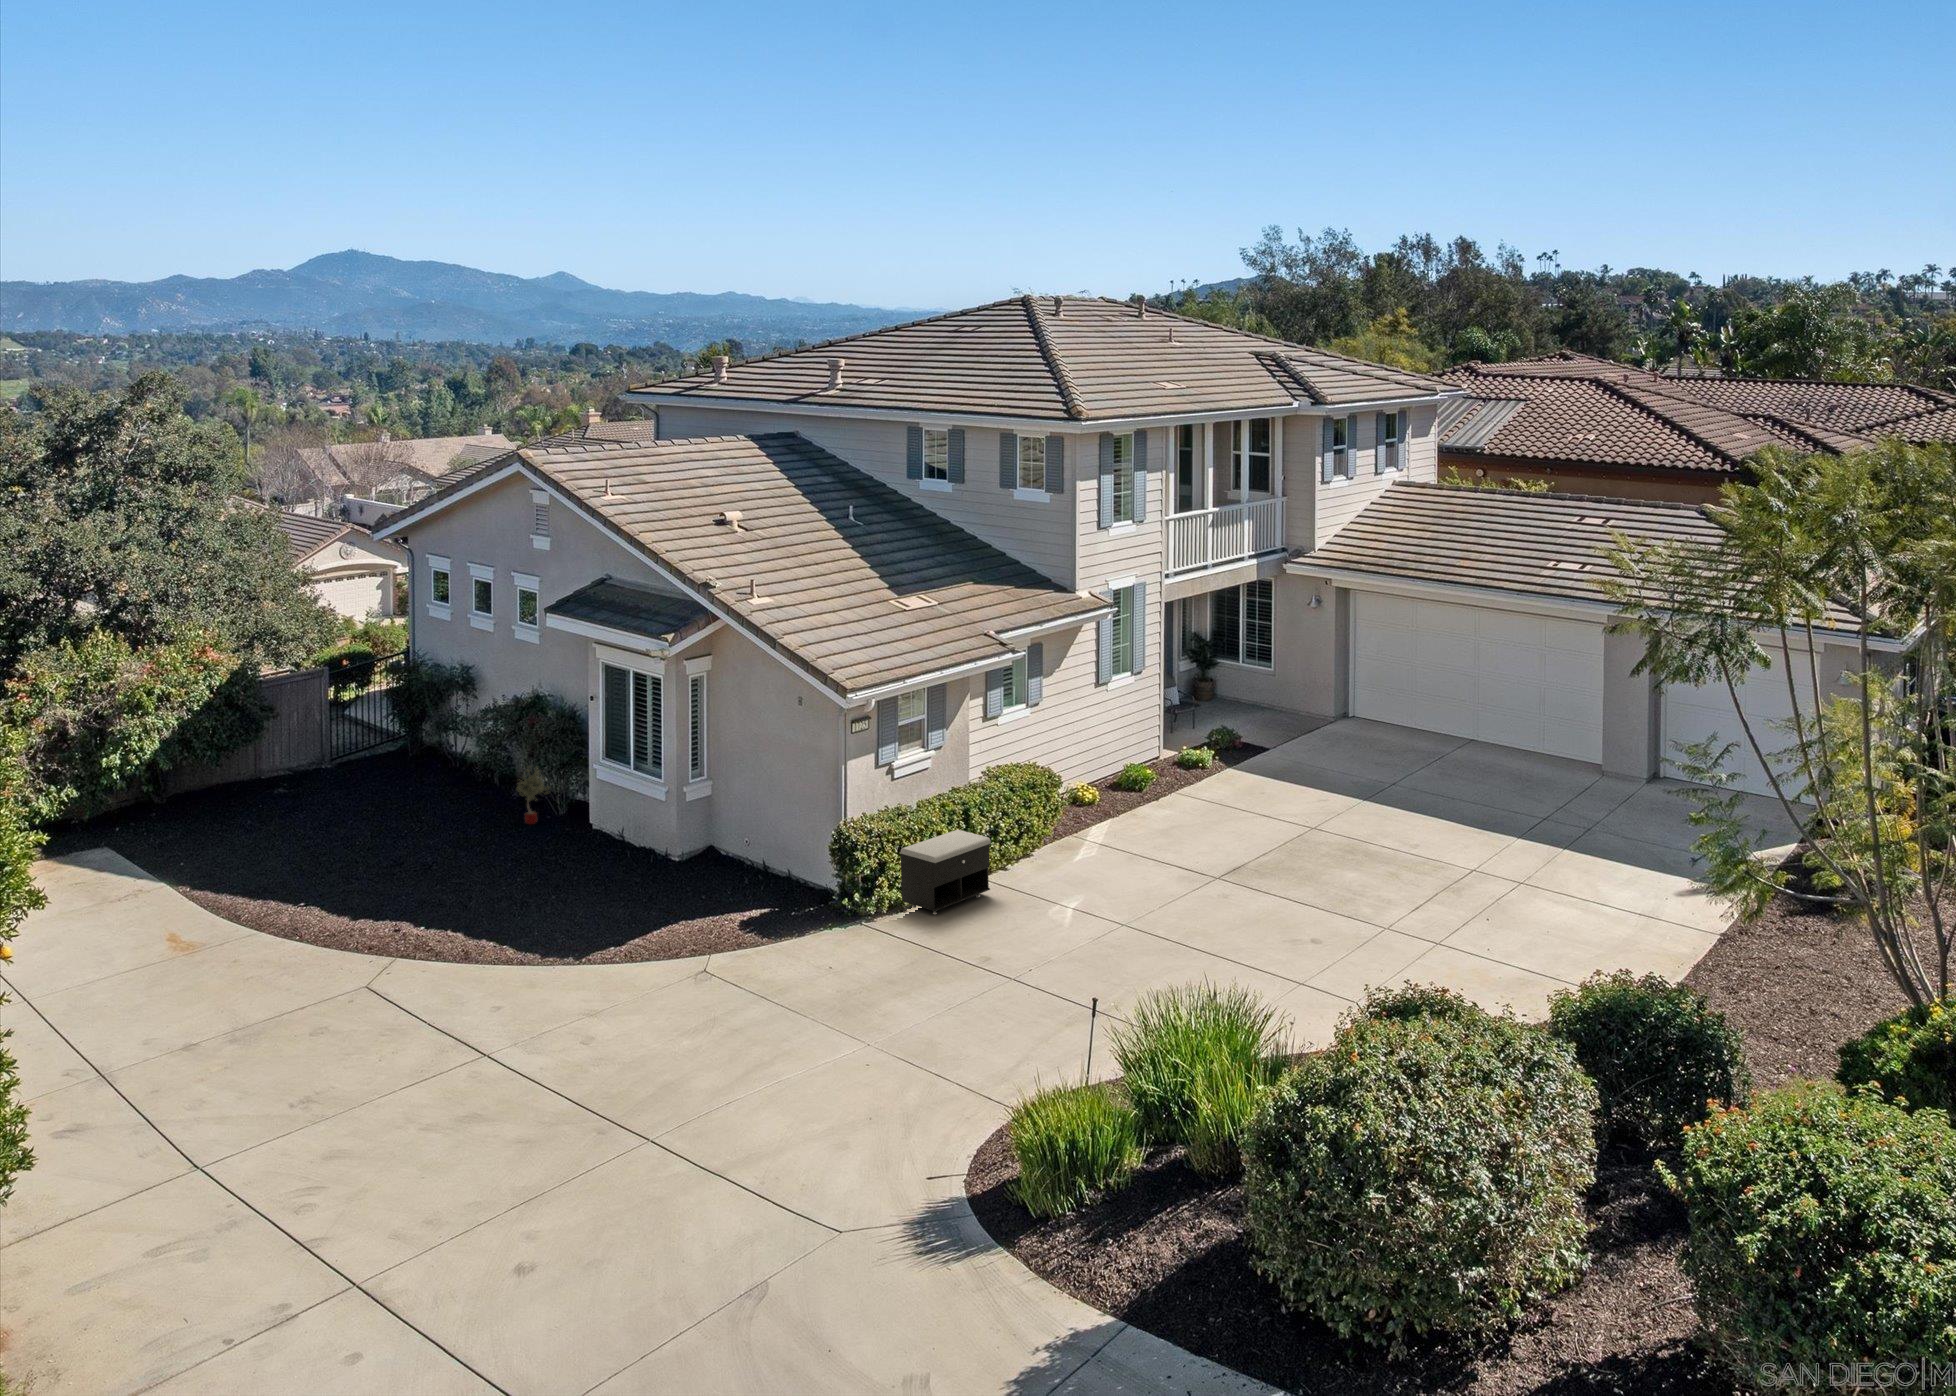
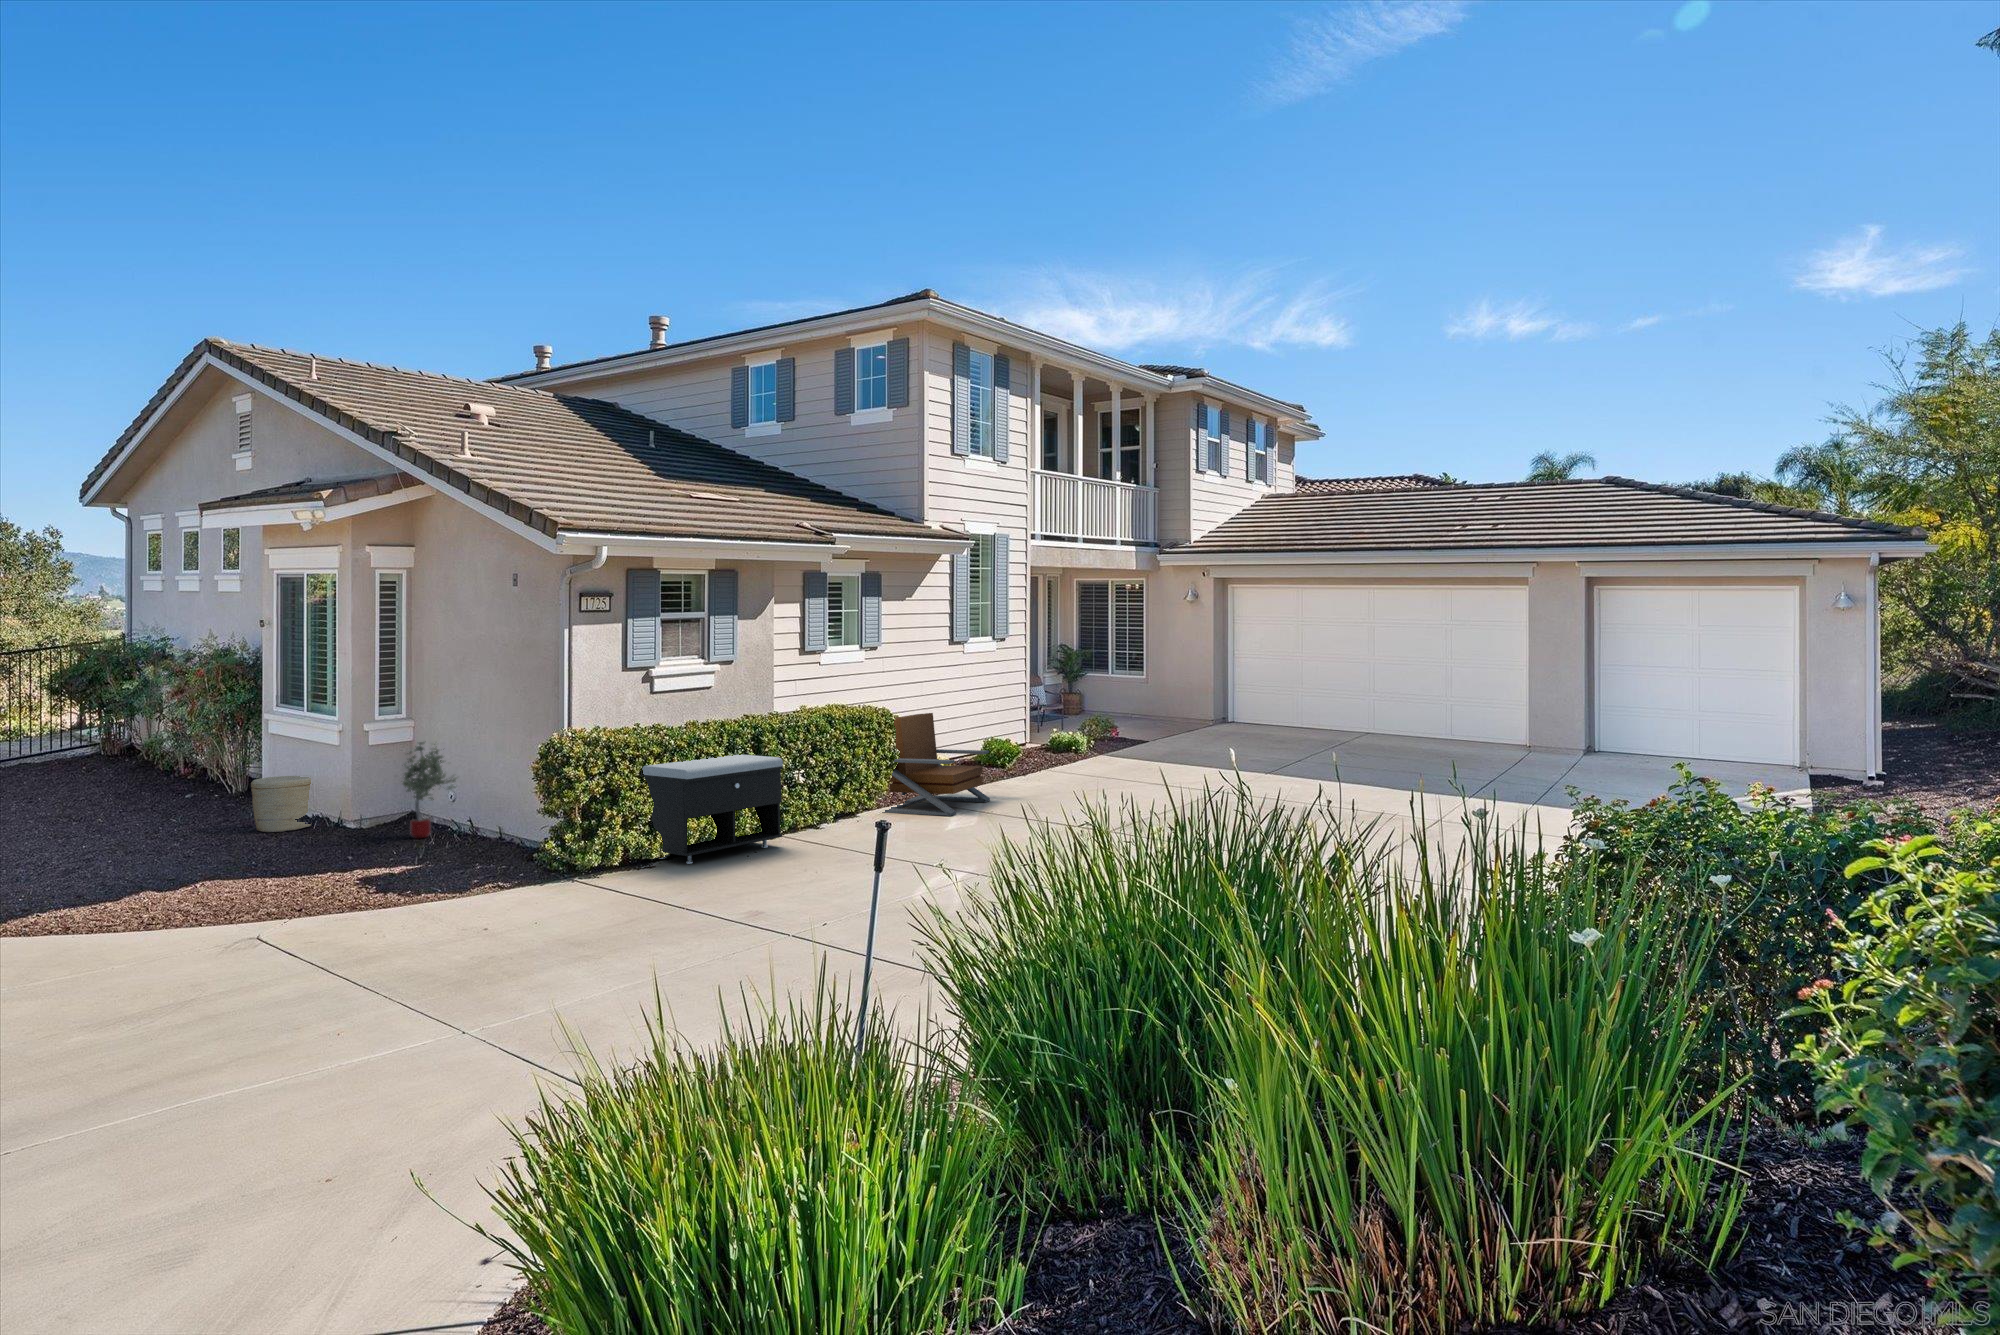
potted tree: present [517,768,549,824] -> present [403,742,457,839]
lounge chair: none [1043,771,1130,860] -> present [884,713,990,816]
woven basket: none [610,823,648,866] -> present [251,776,312,832]

